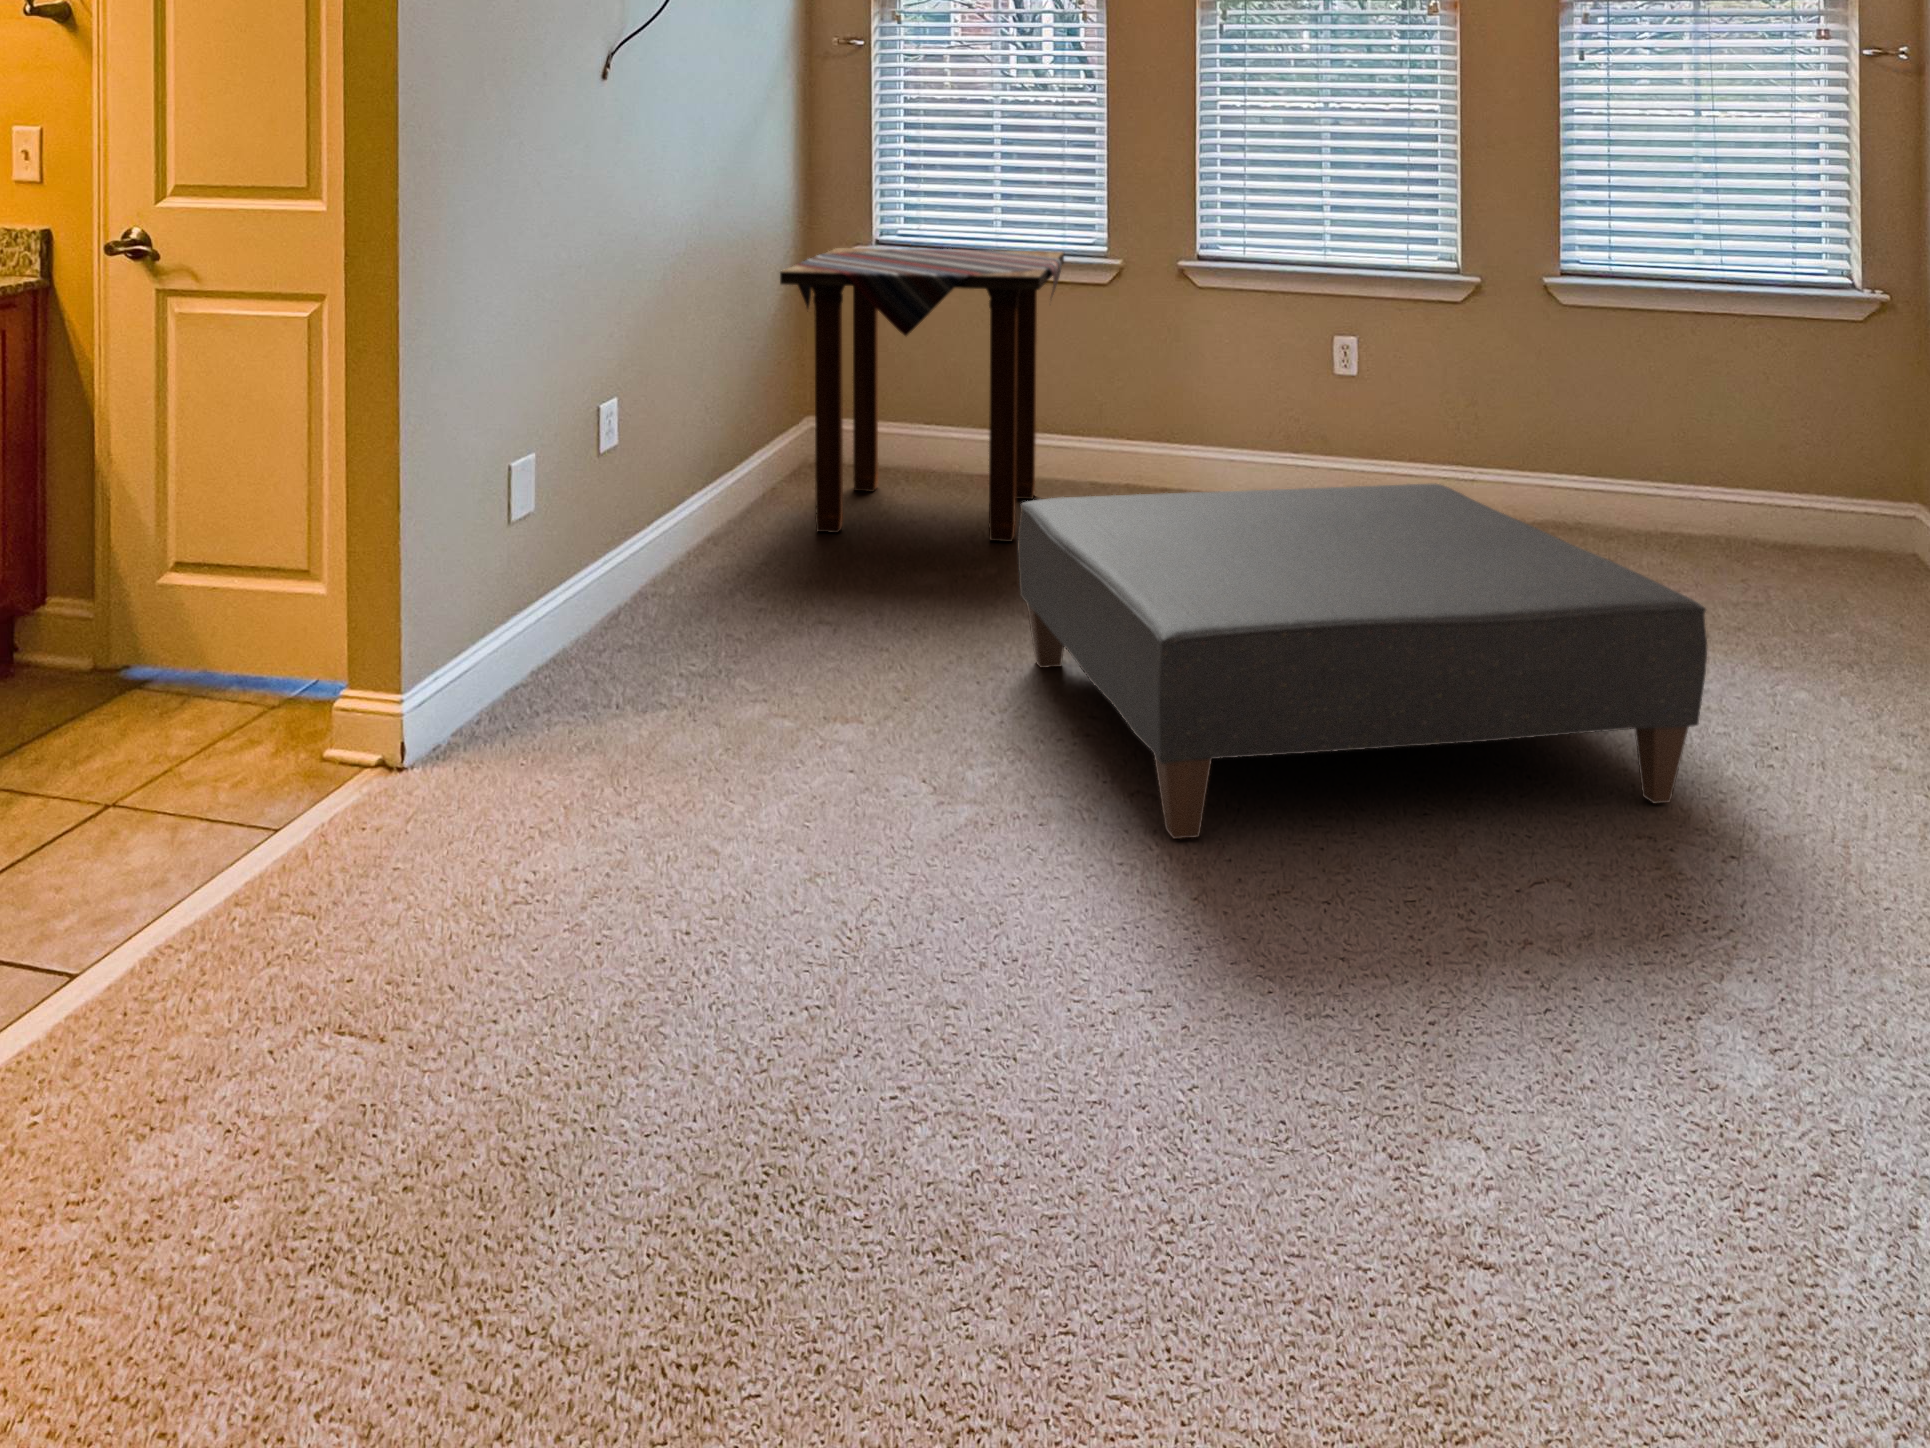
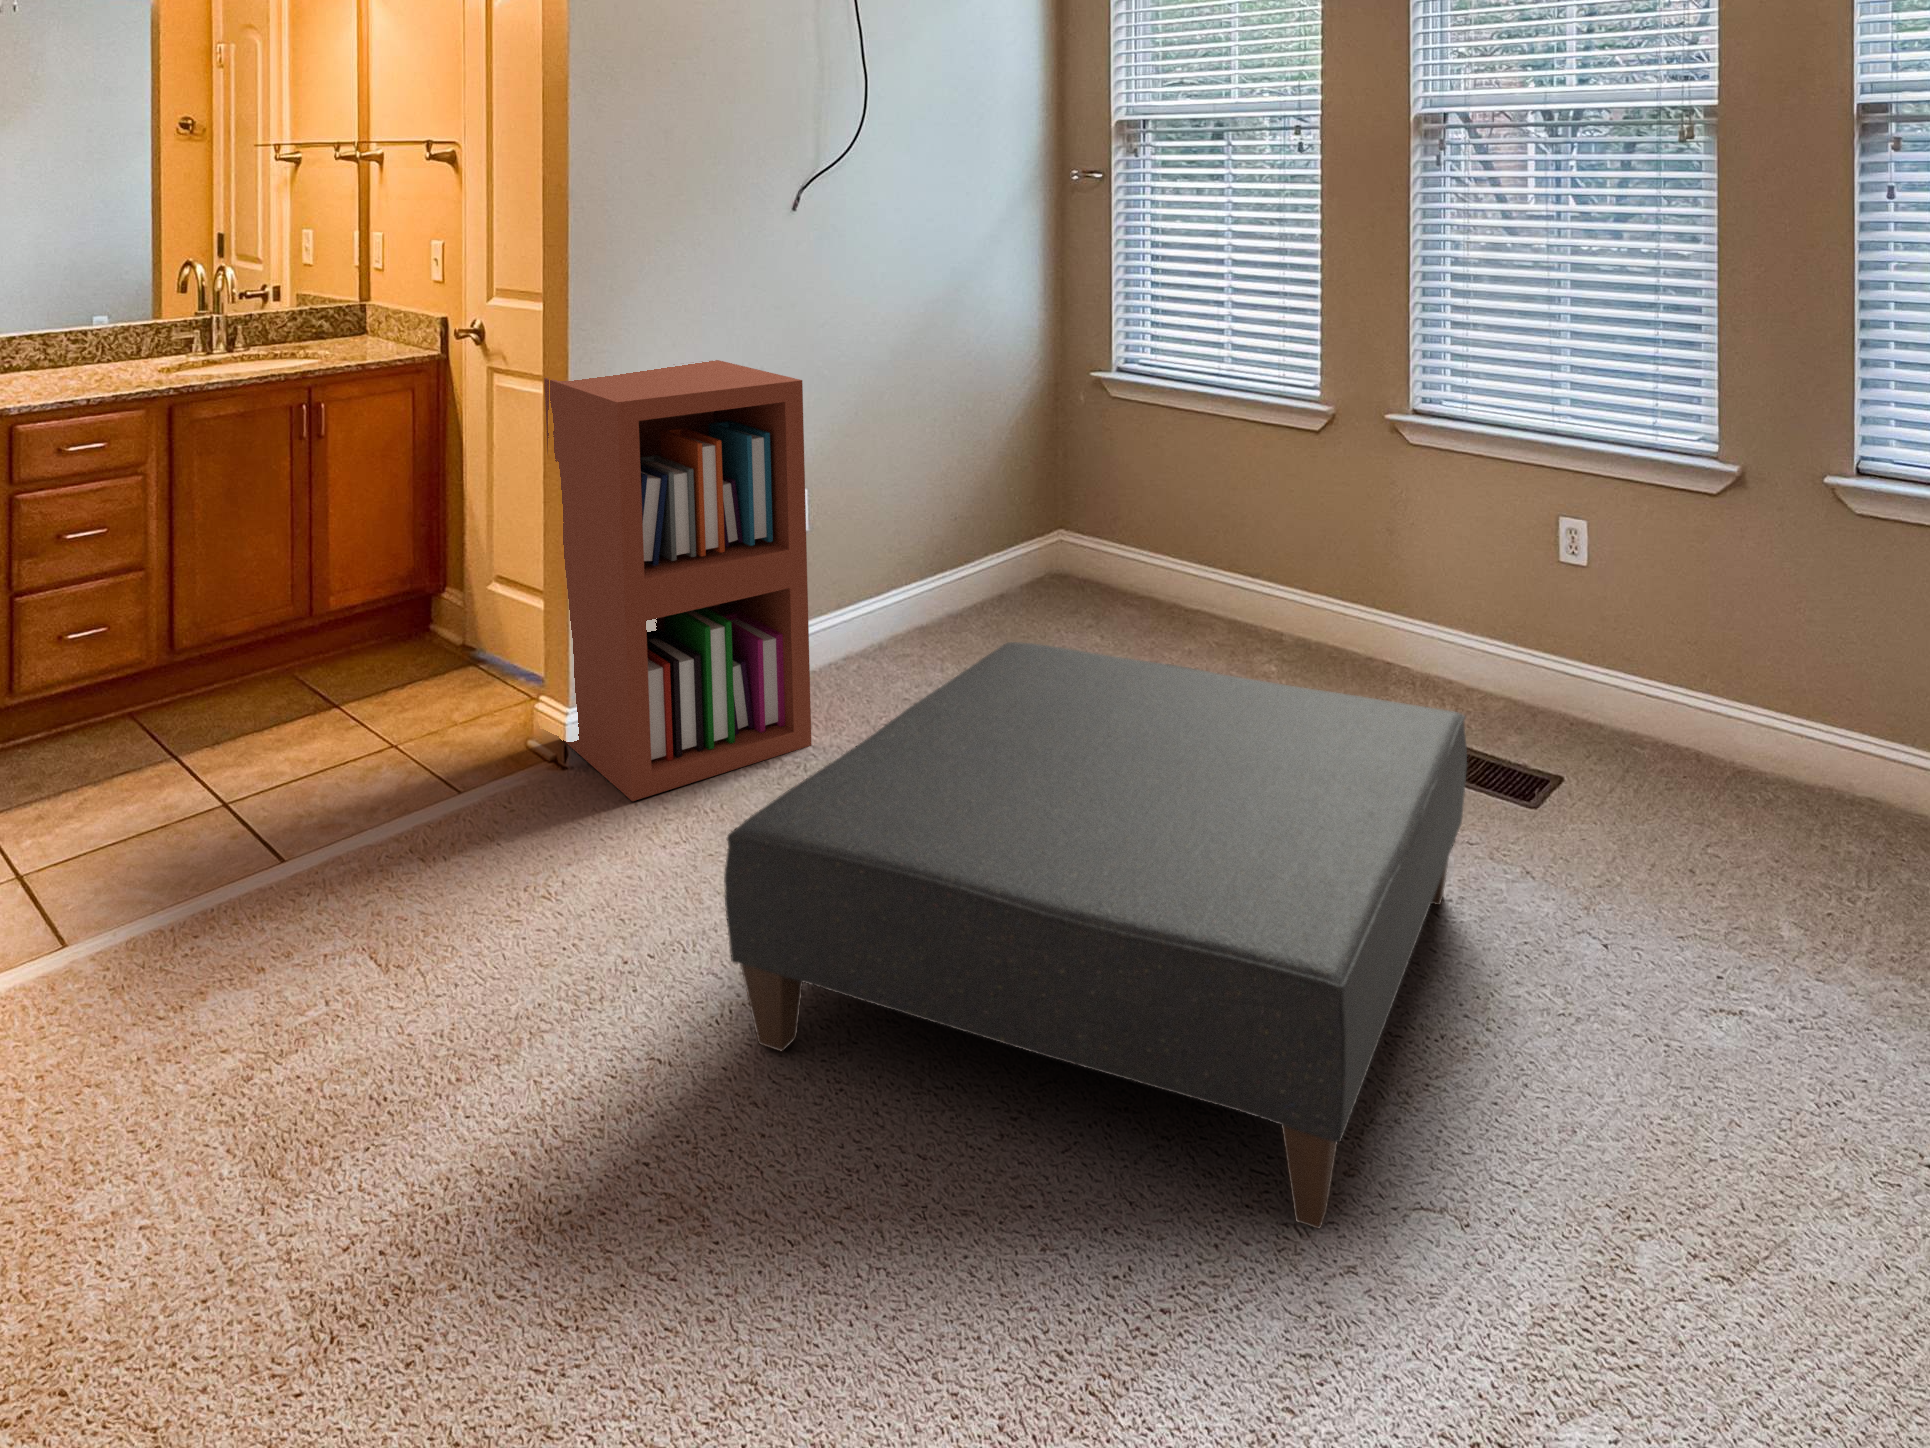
side table: present [780,248,1064,542] -> none [1049,355,1384,667]
bookshelf: none [465,254,764,743] -> present [544,360,811,801]

